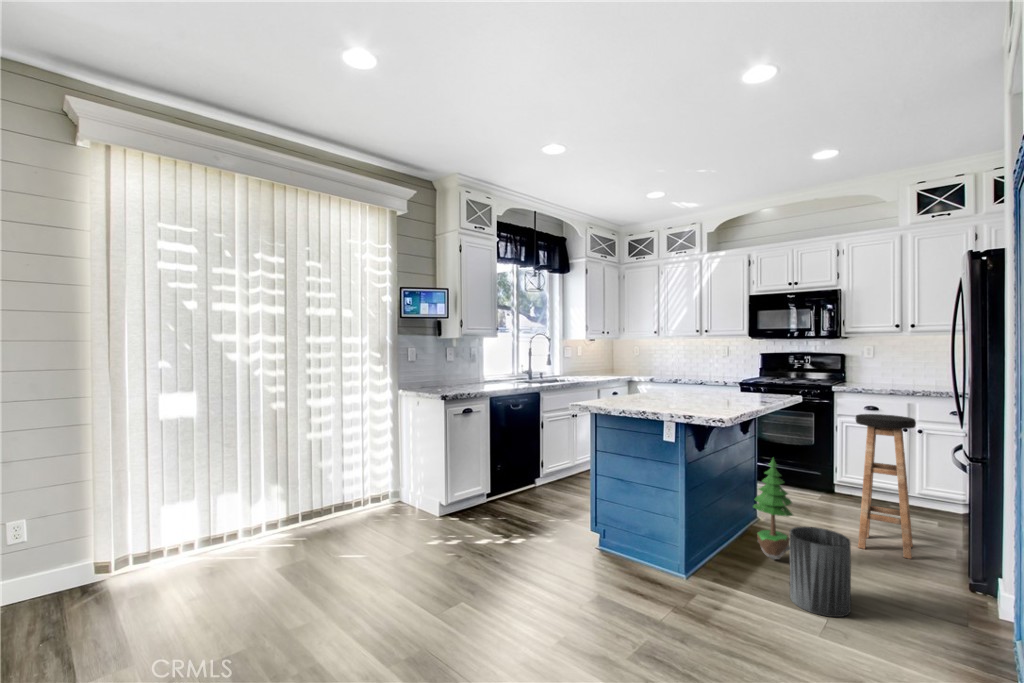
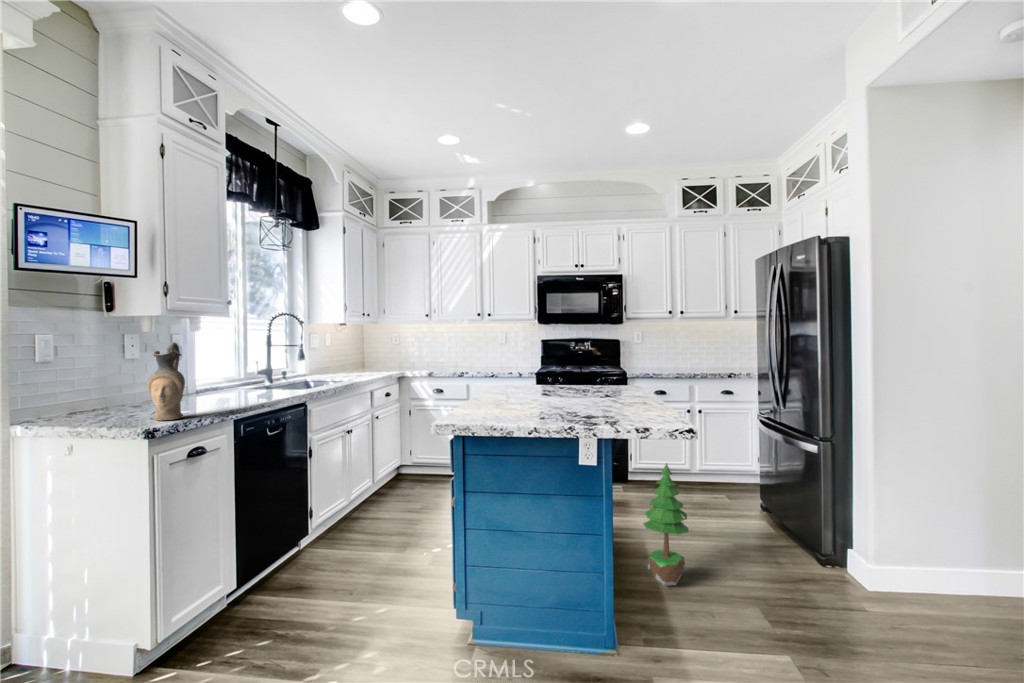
ceramic pitcher: none [446,352,463,392] -> present [147,342,185,420]
bar stool: present [856,414,916,559] -> none [696,400,755,545]
trash can: present [789,526,851,617] -> none [727,543,797,655]

